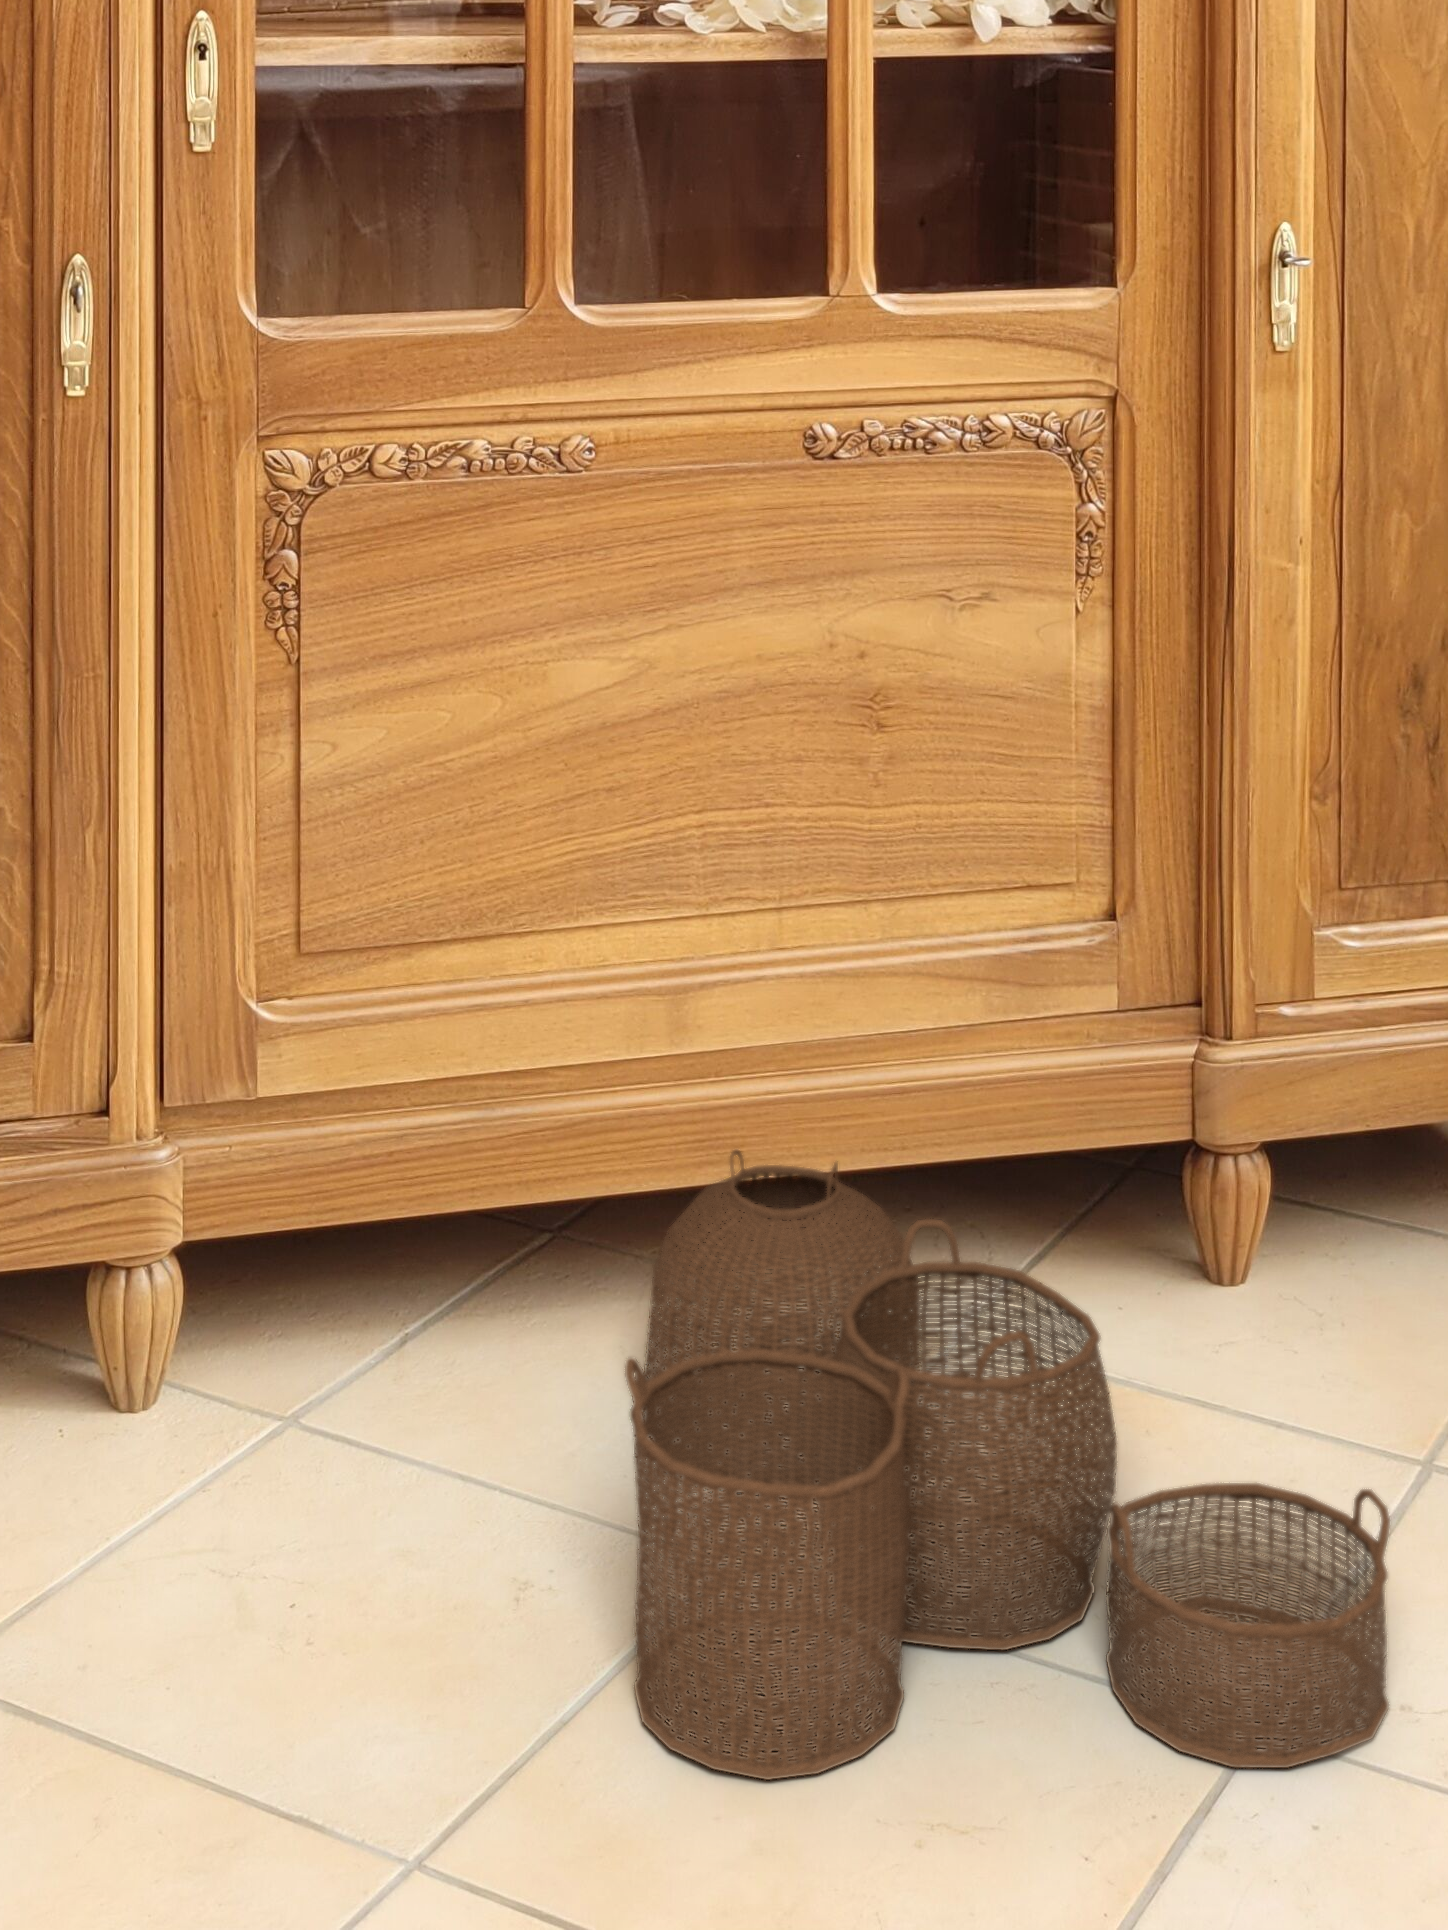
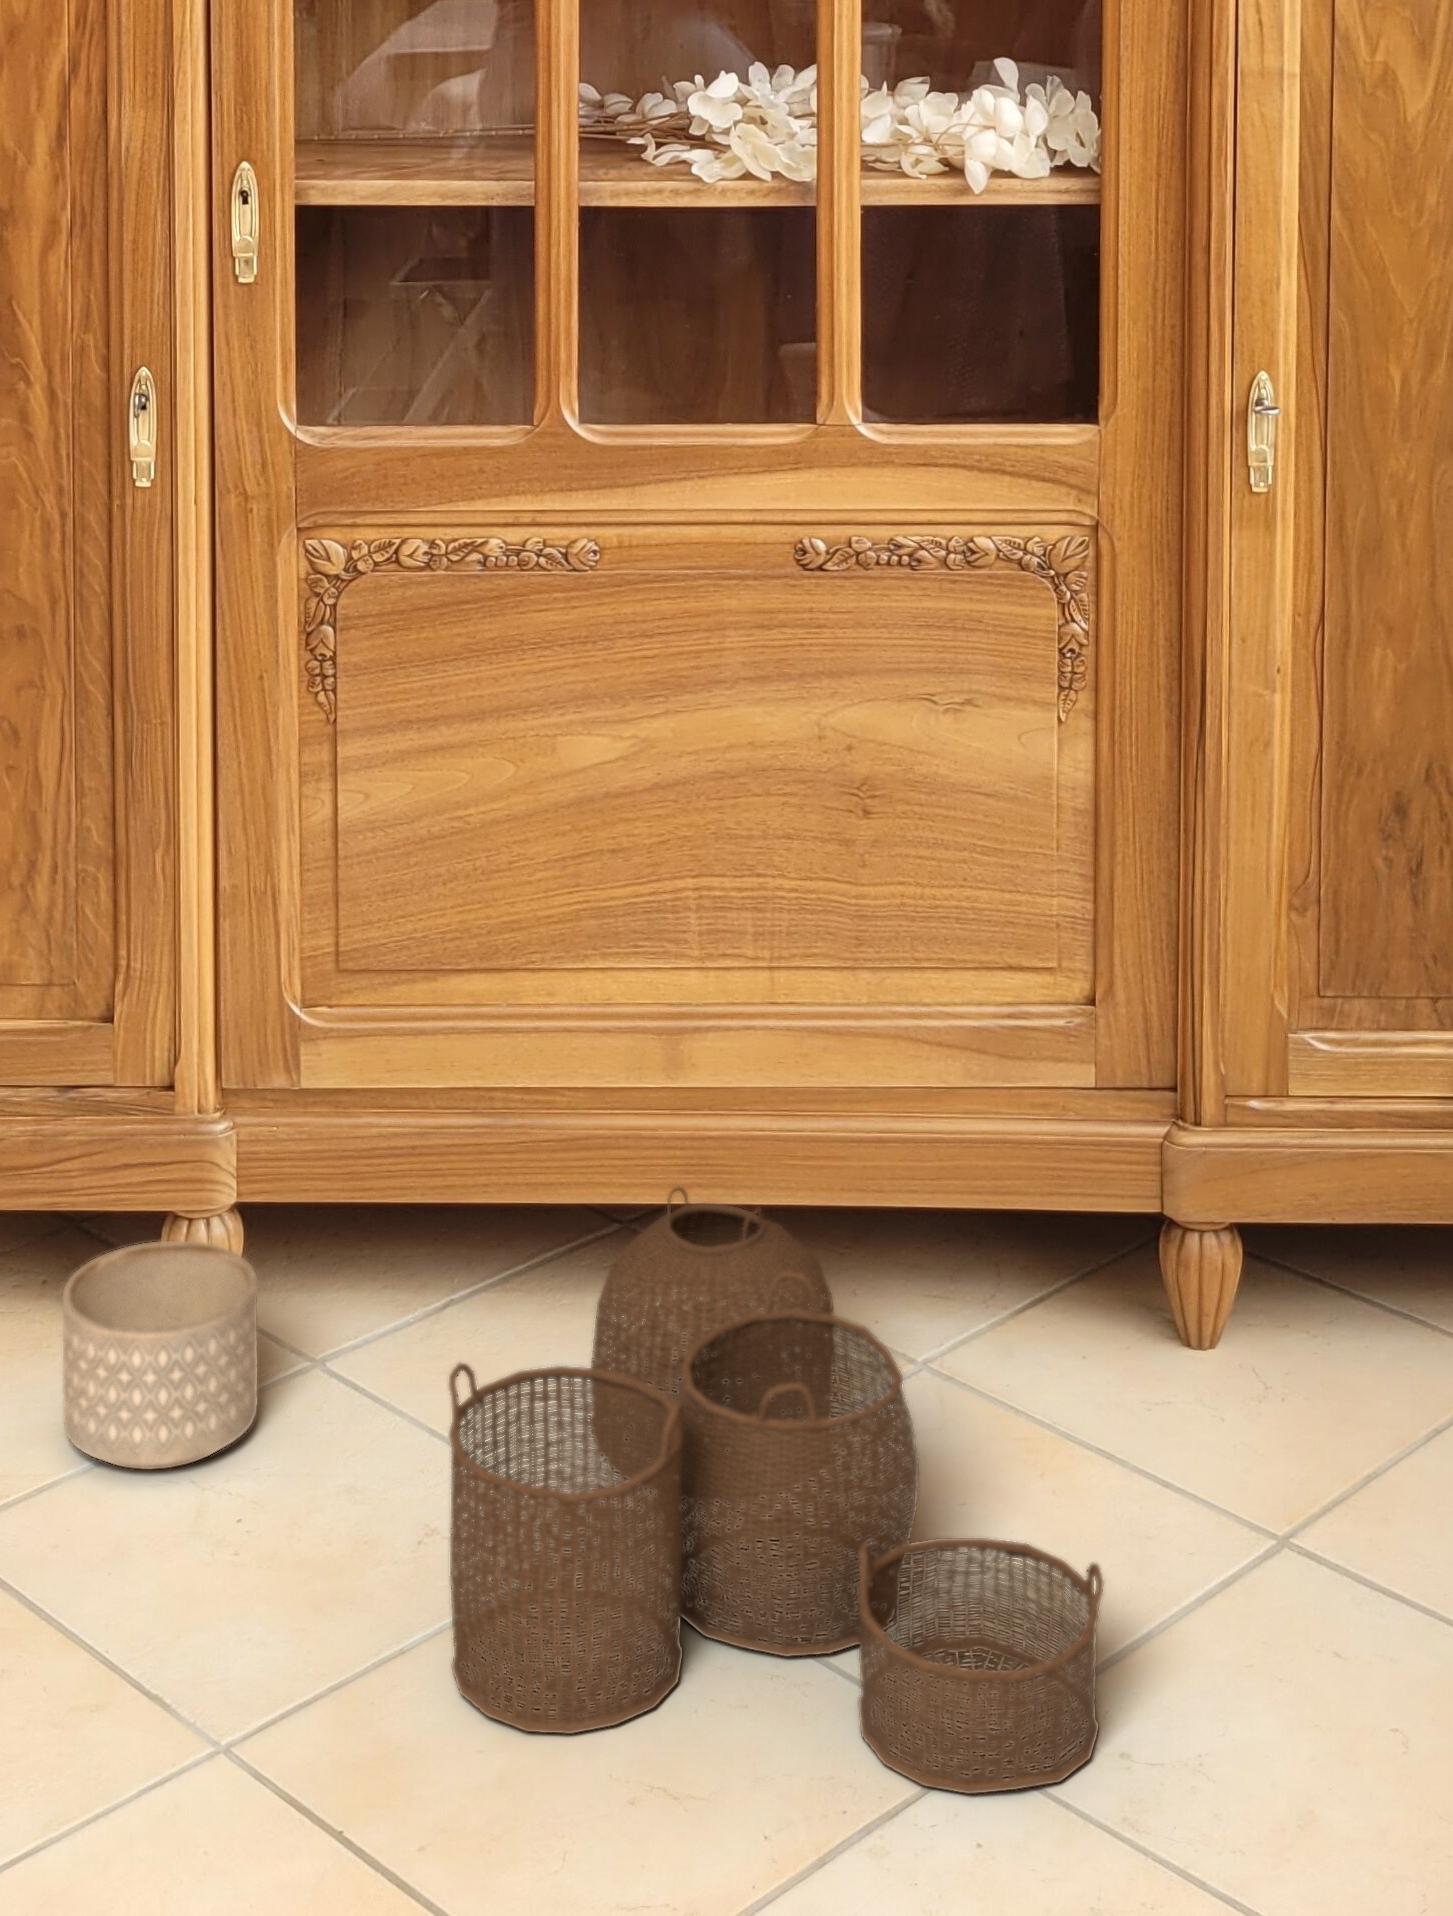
planter: none [36,1279,267,1552] -> present [63,1241,258,1469]

